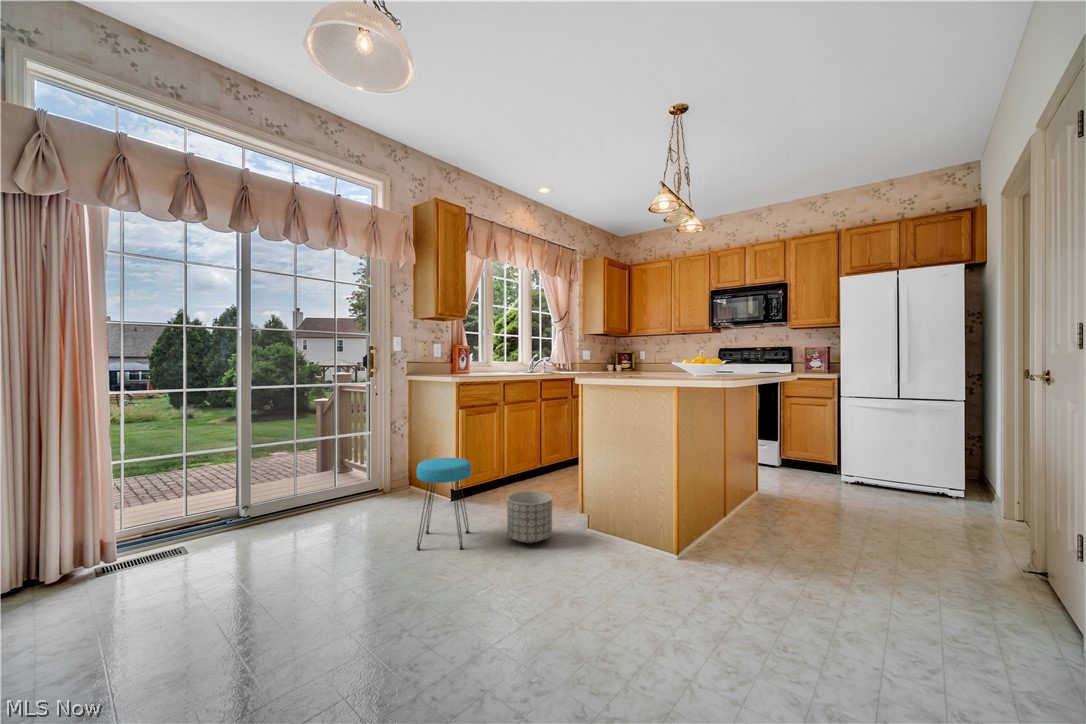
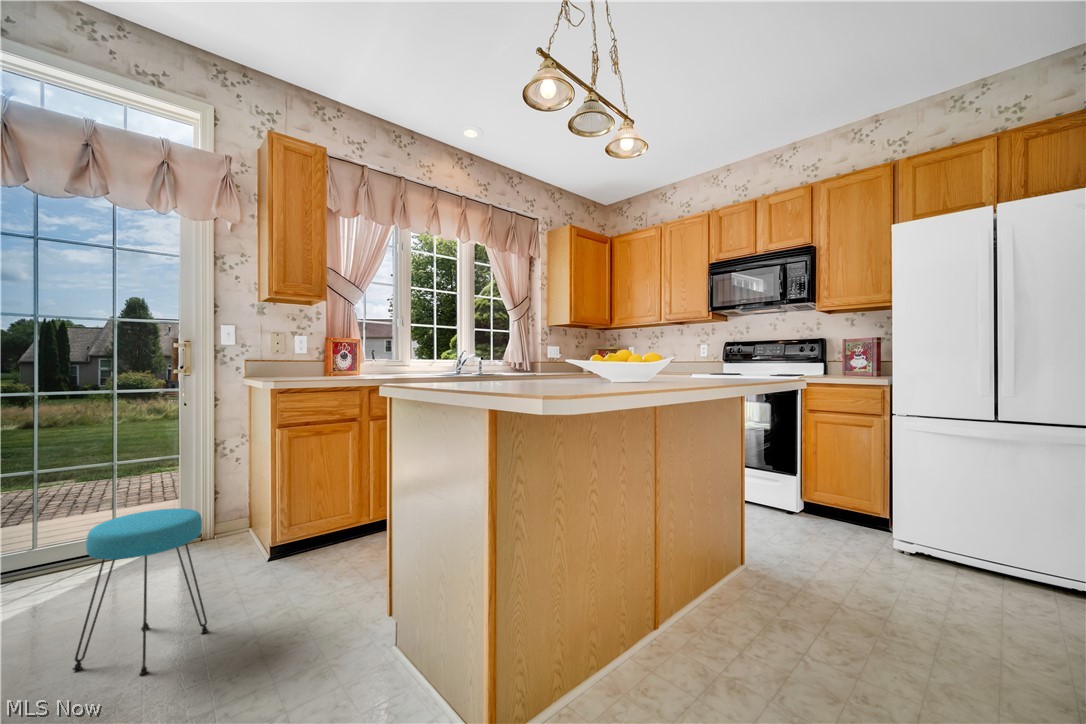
planter: present [507,491,552,544] -> none [230,569,319,672]

